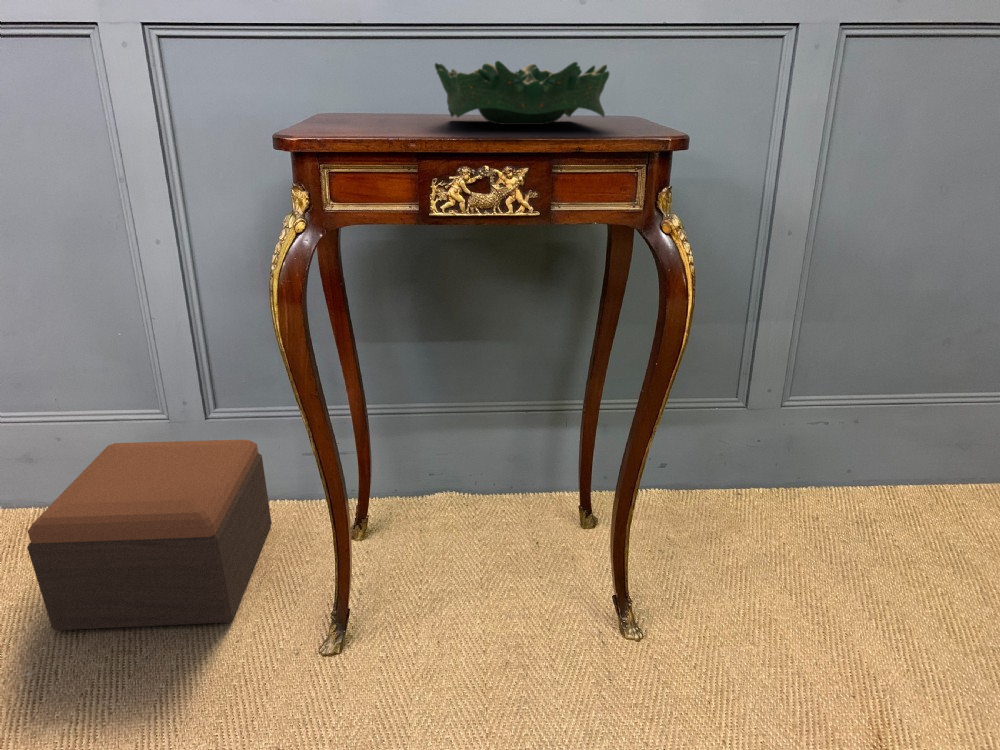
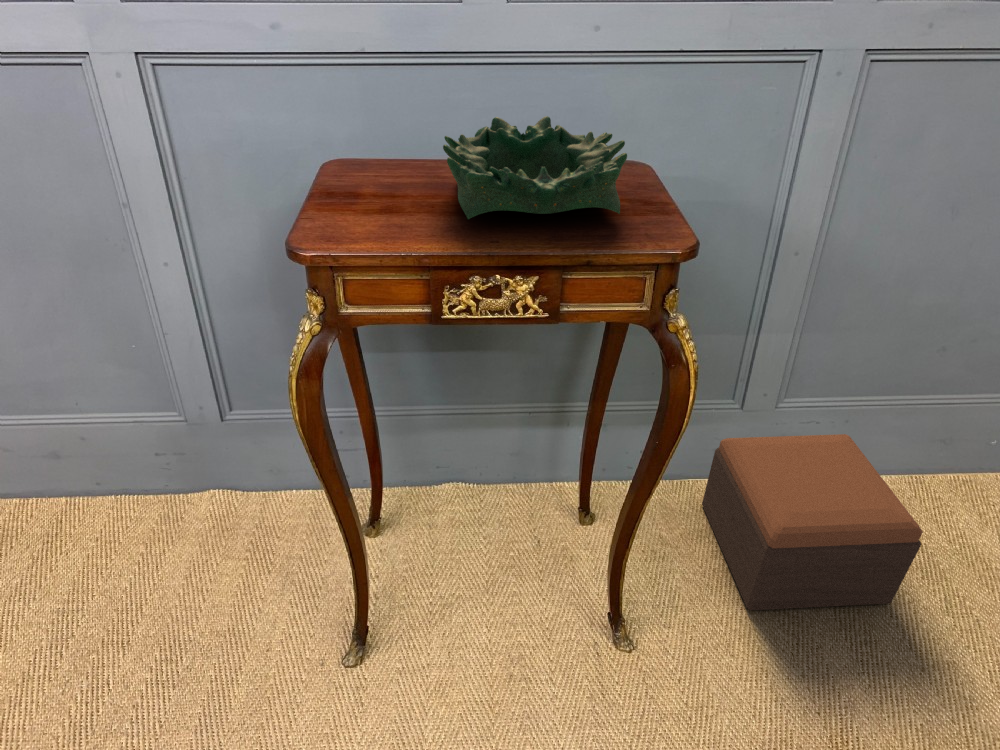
footstool: present [27,440,272,630] -> present [702,434,923,610]

